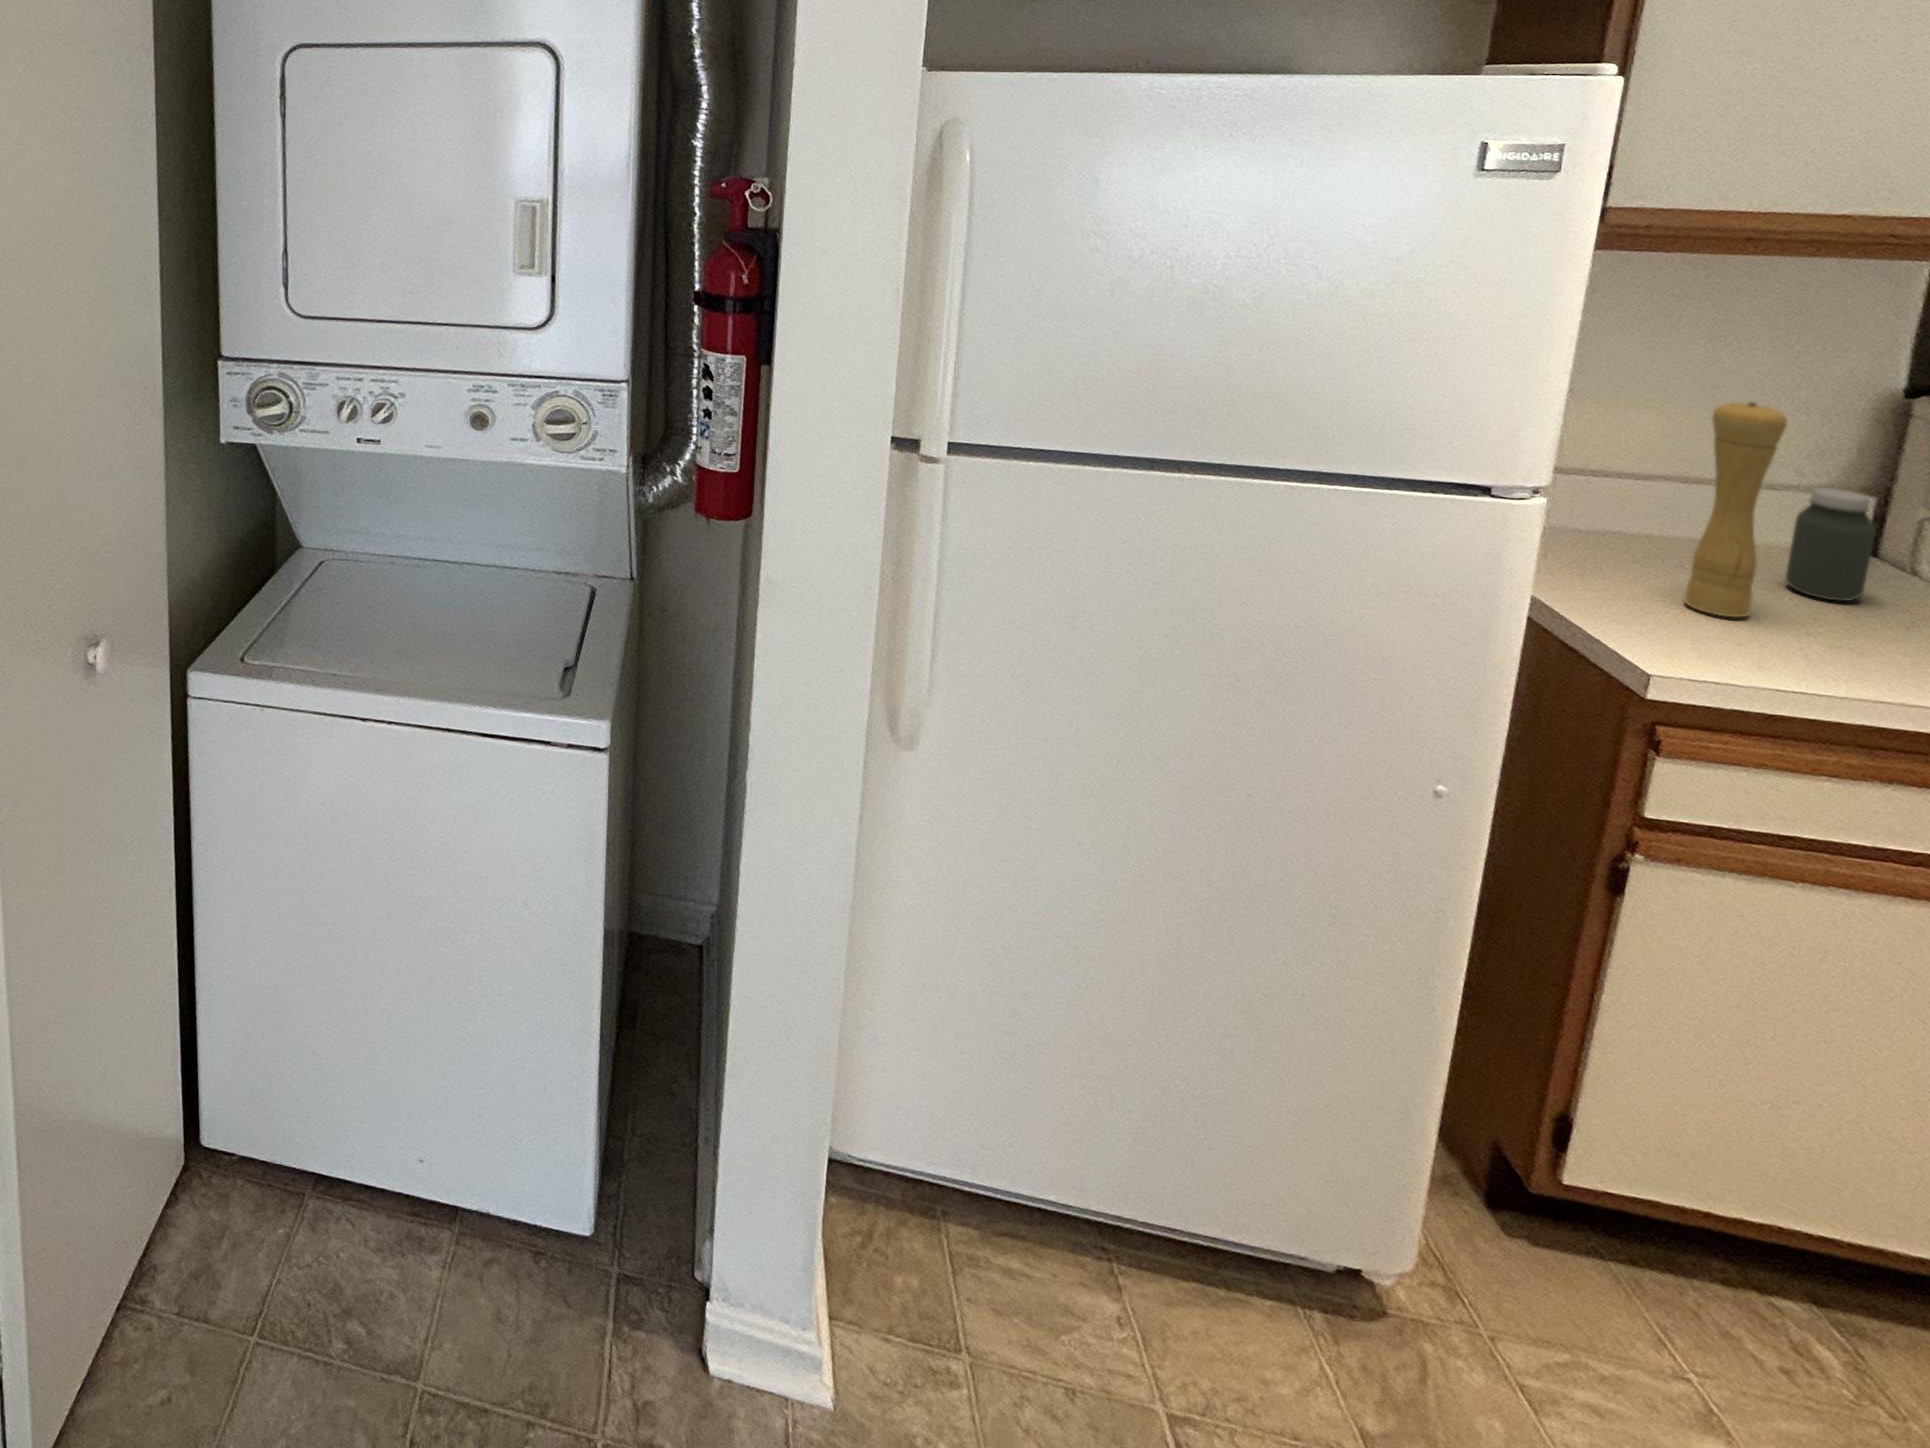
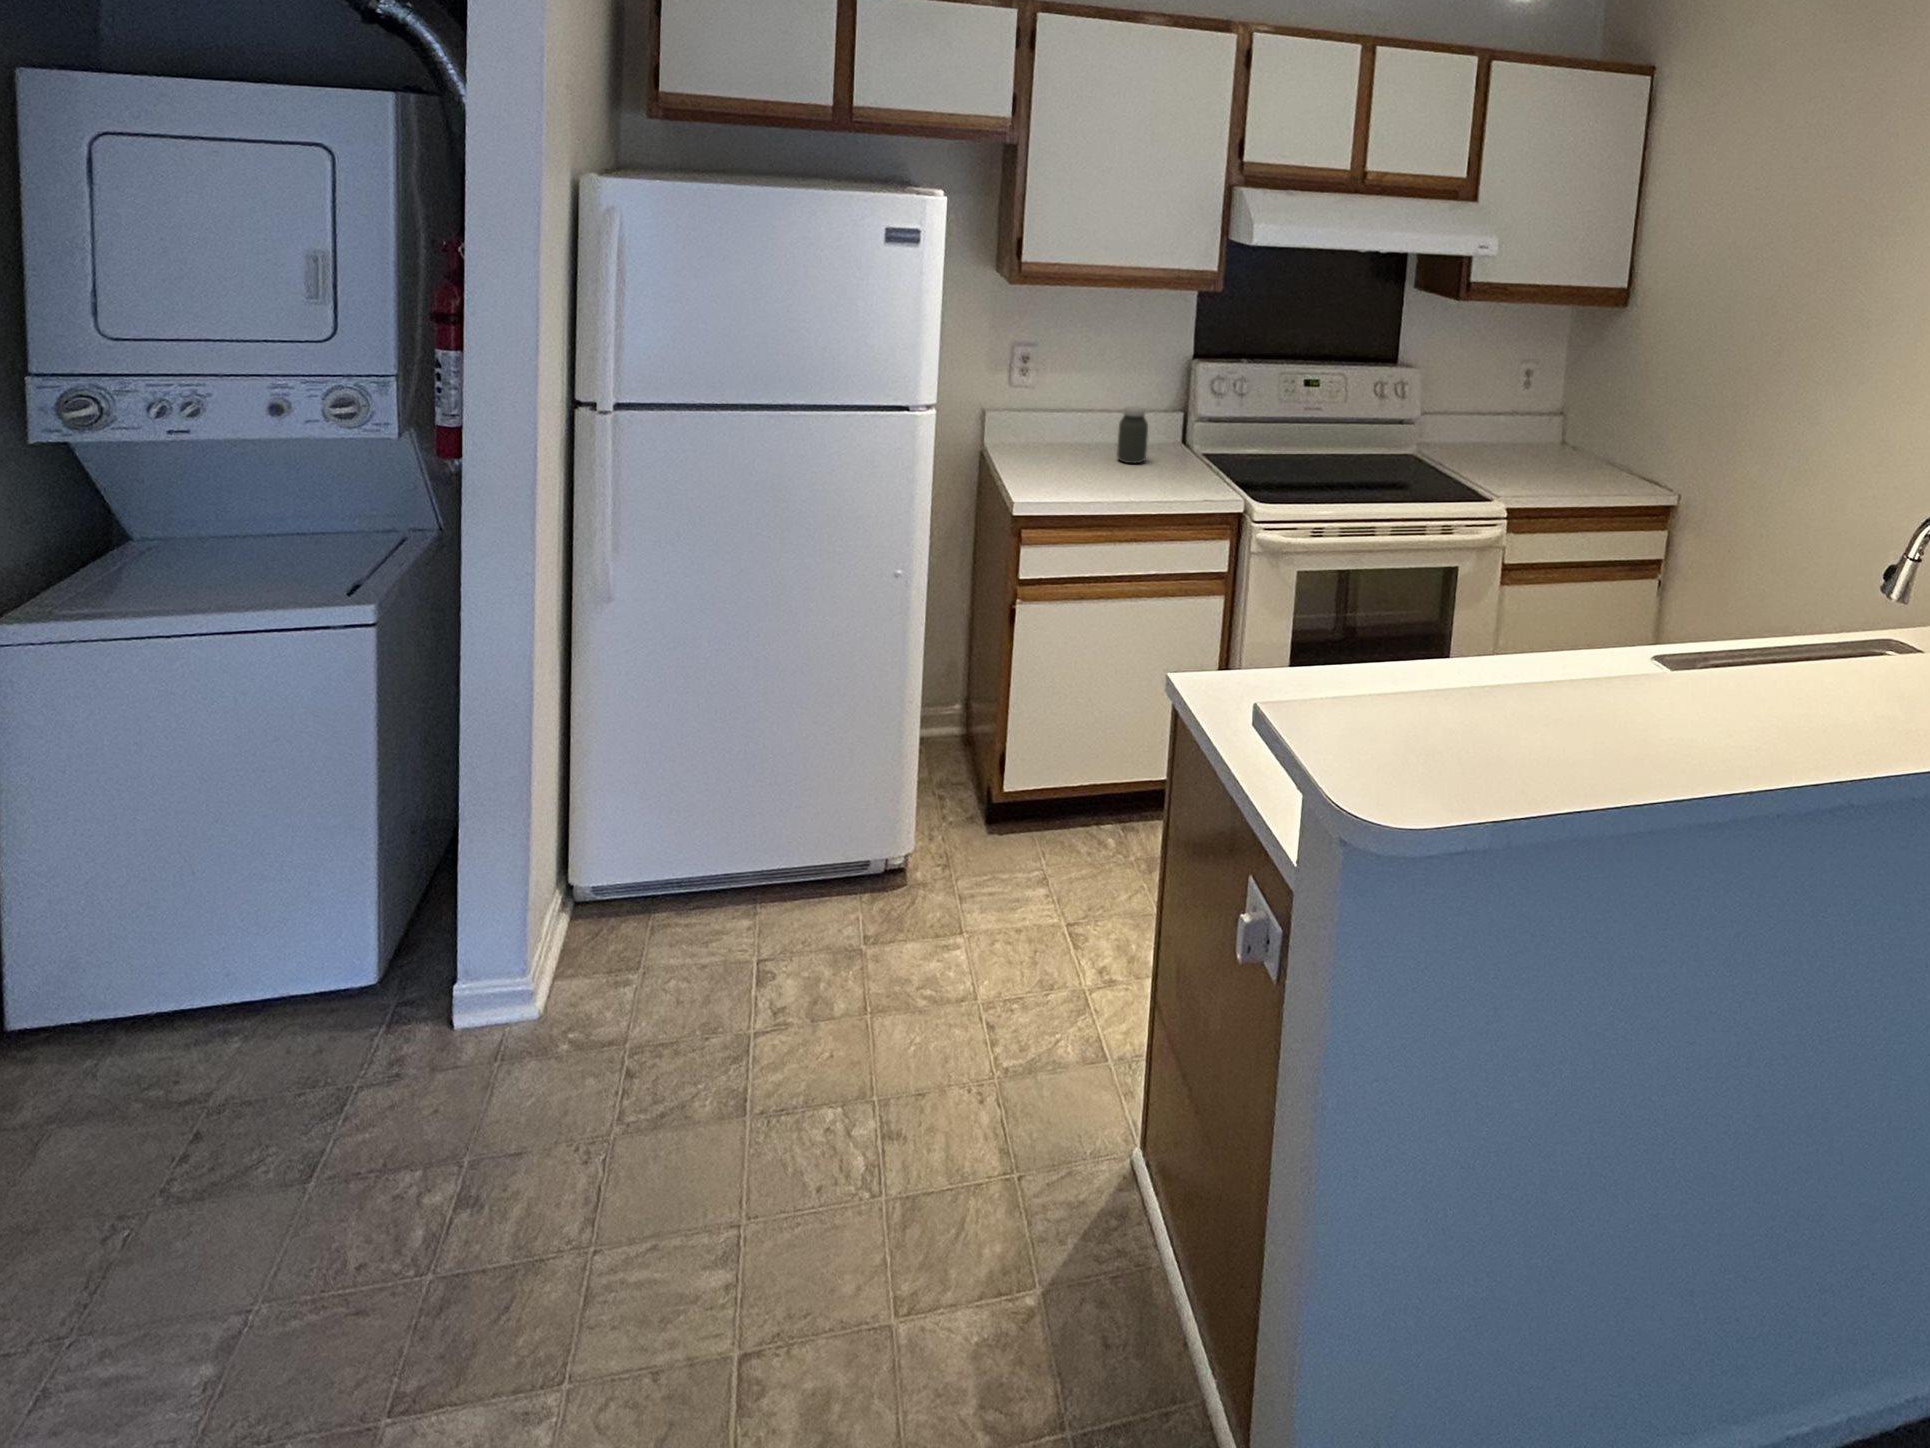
pepper mill: present [1684,402,1787,617] -> none [1061,362,1095,475]

